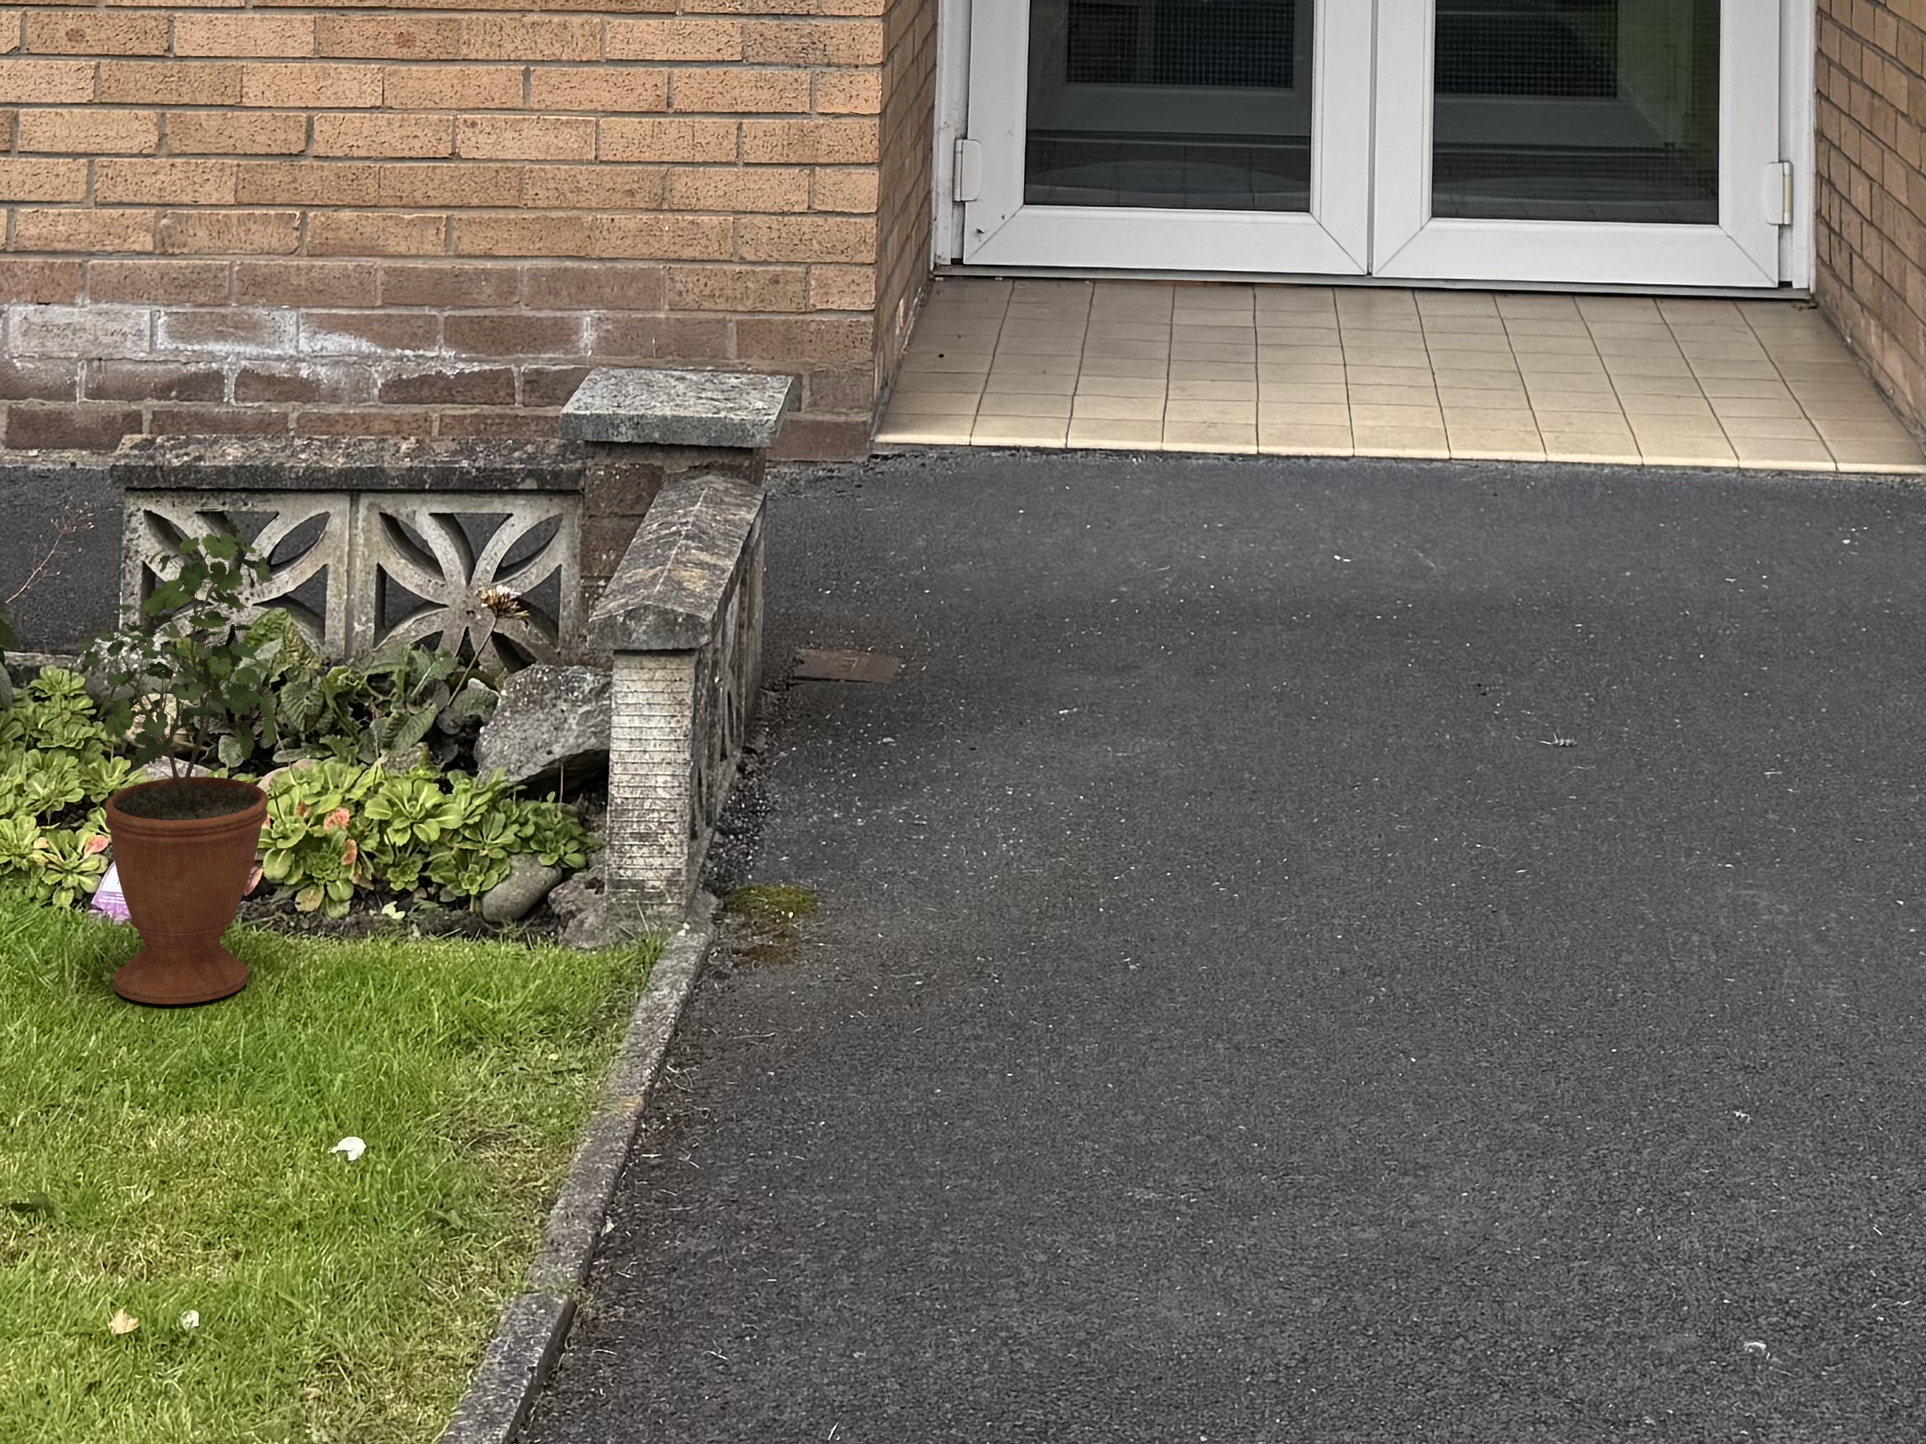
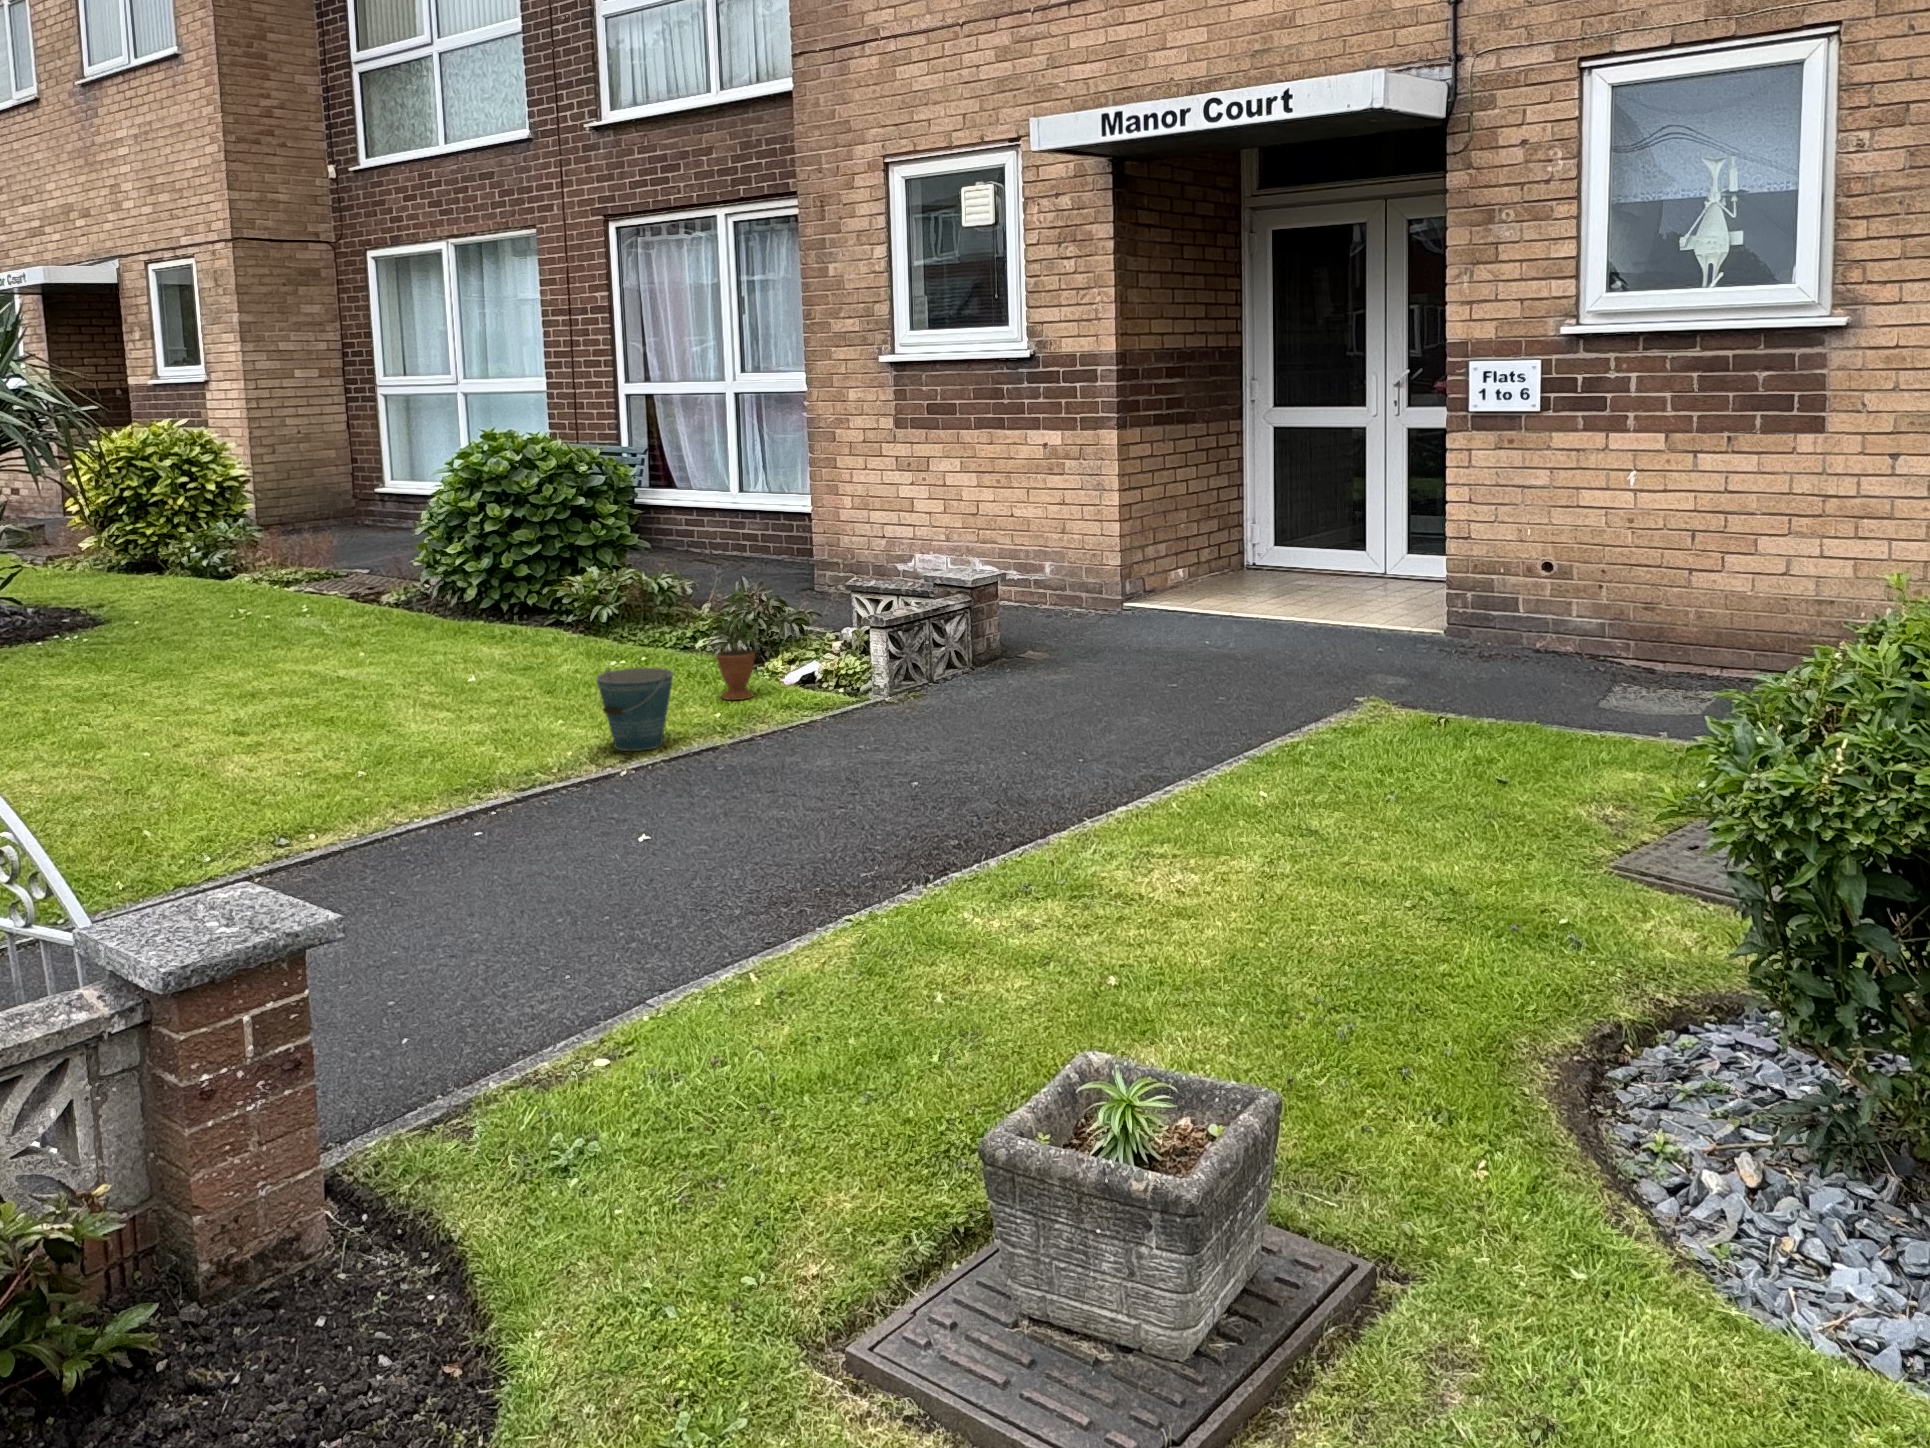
bucket: none [70,938,427,1358] -> present [596,668,673,751]

